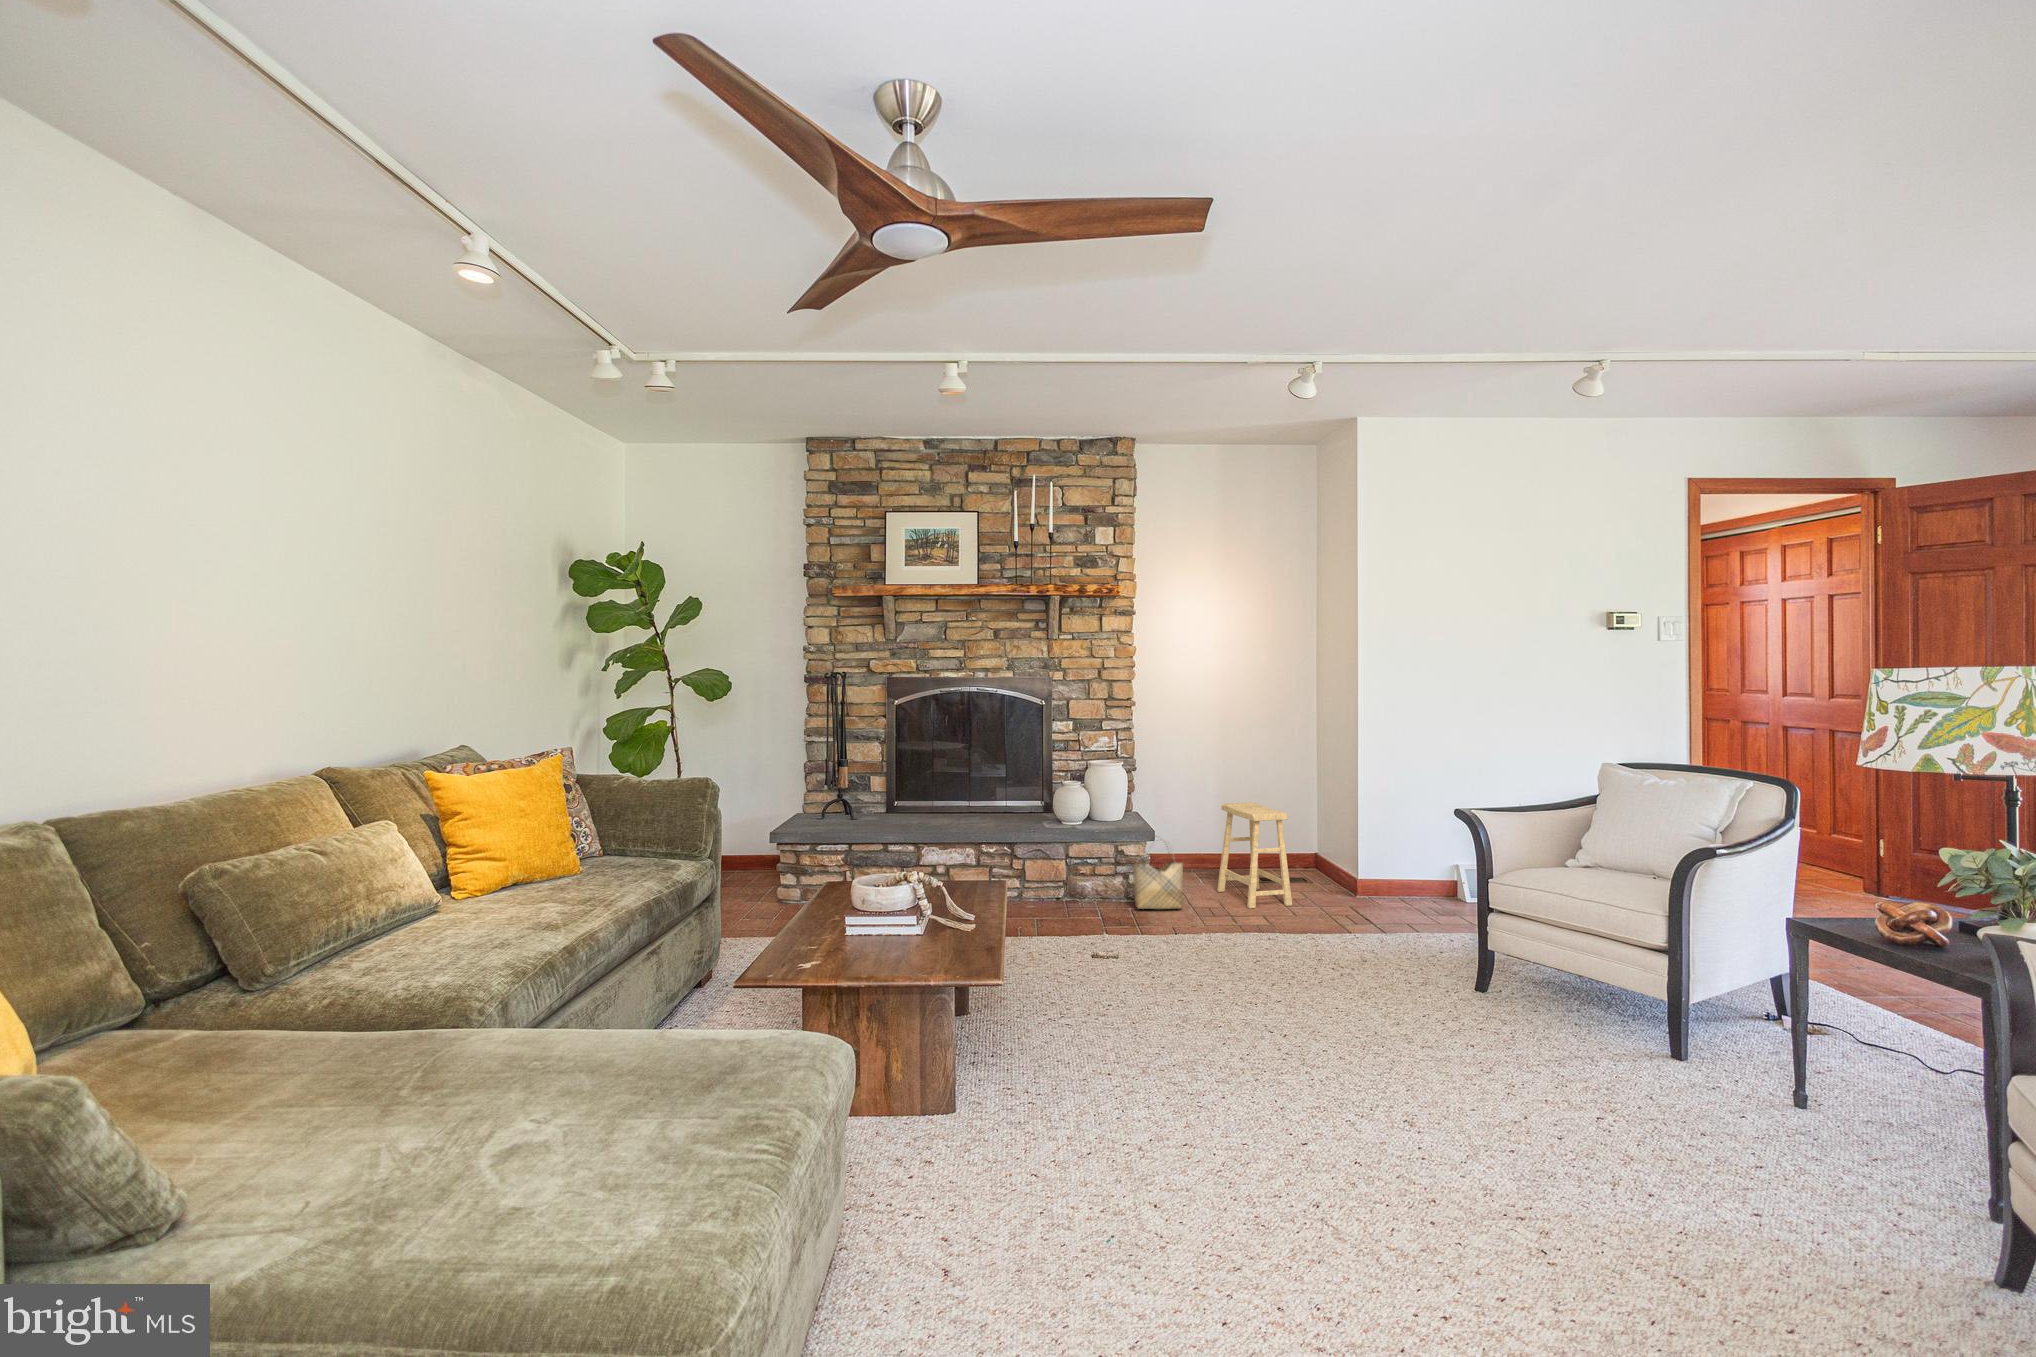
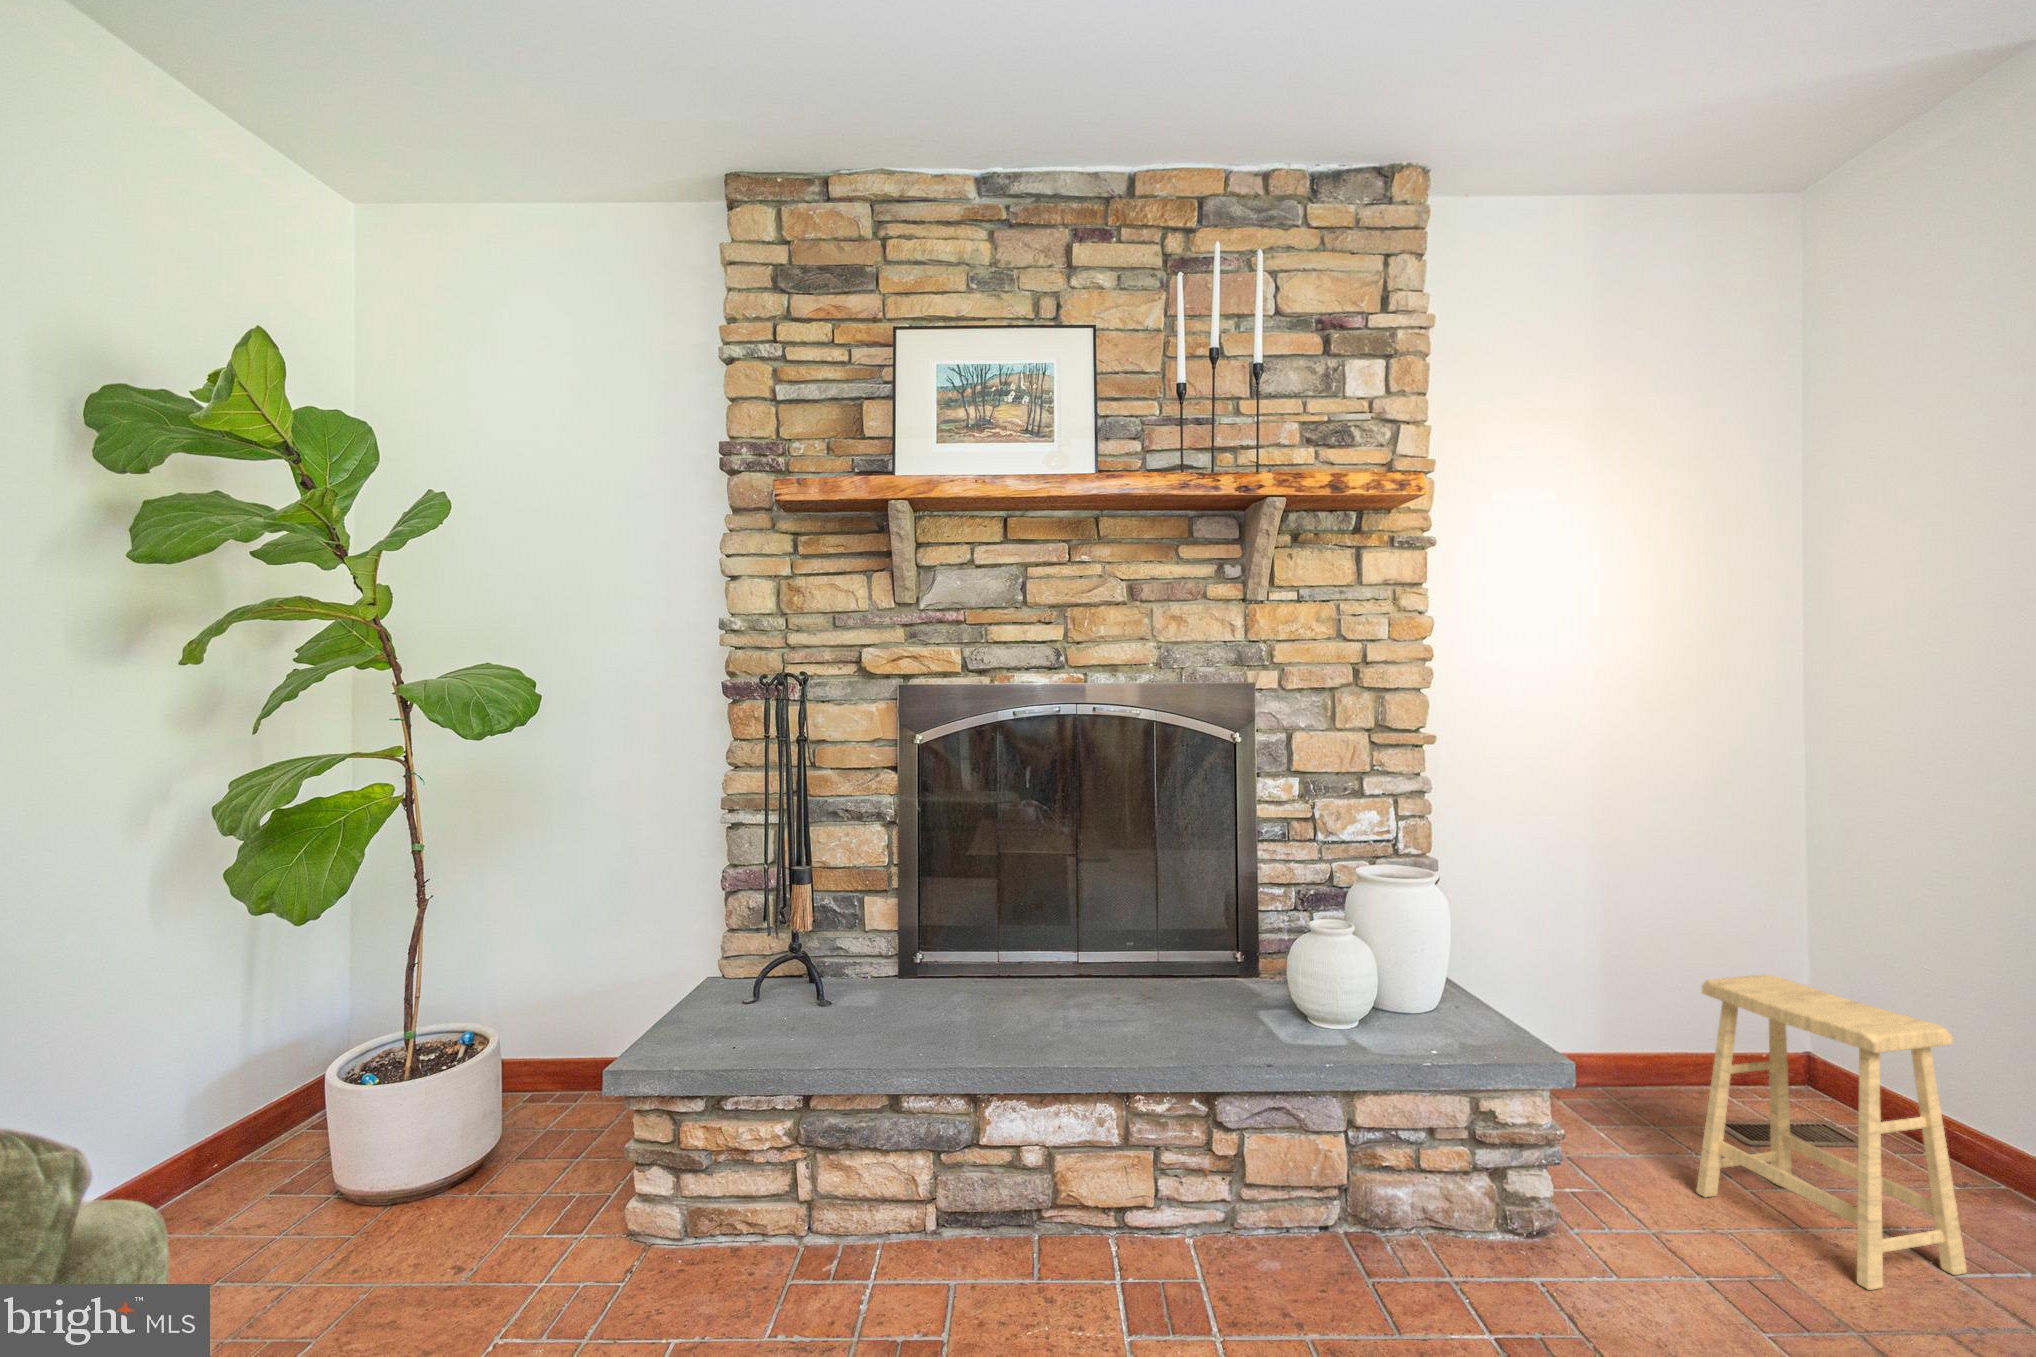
woven basket: present [1133,836,1183,909] -> none [1547,1081,1695,1297]

